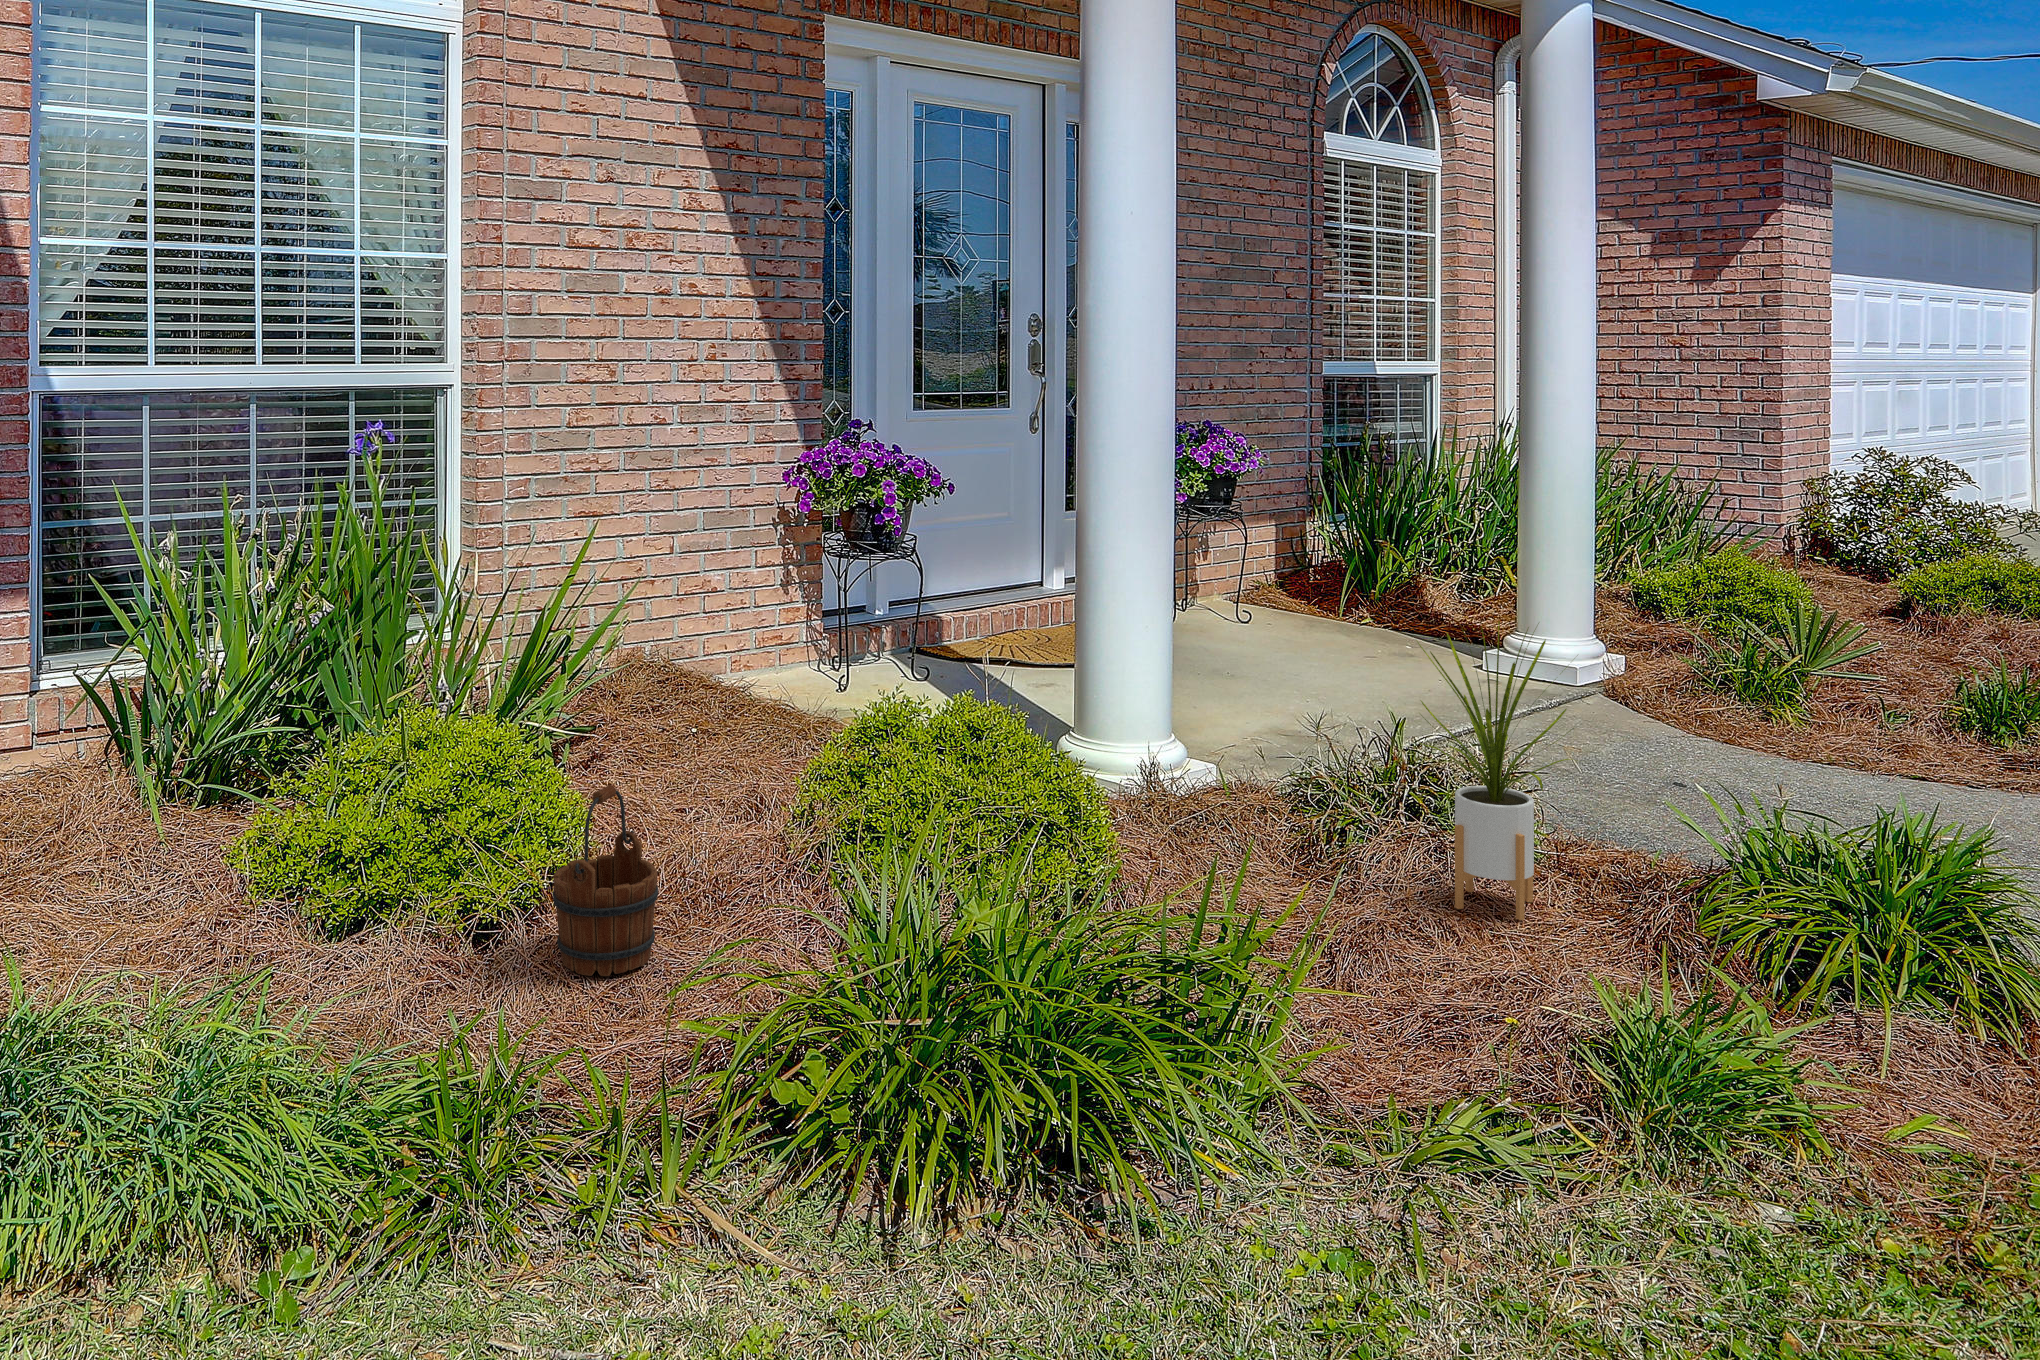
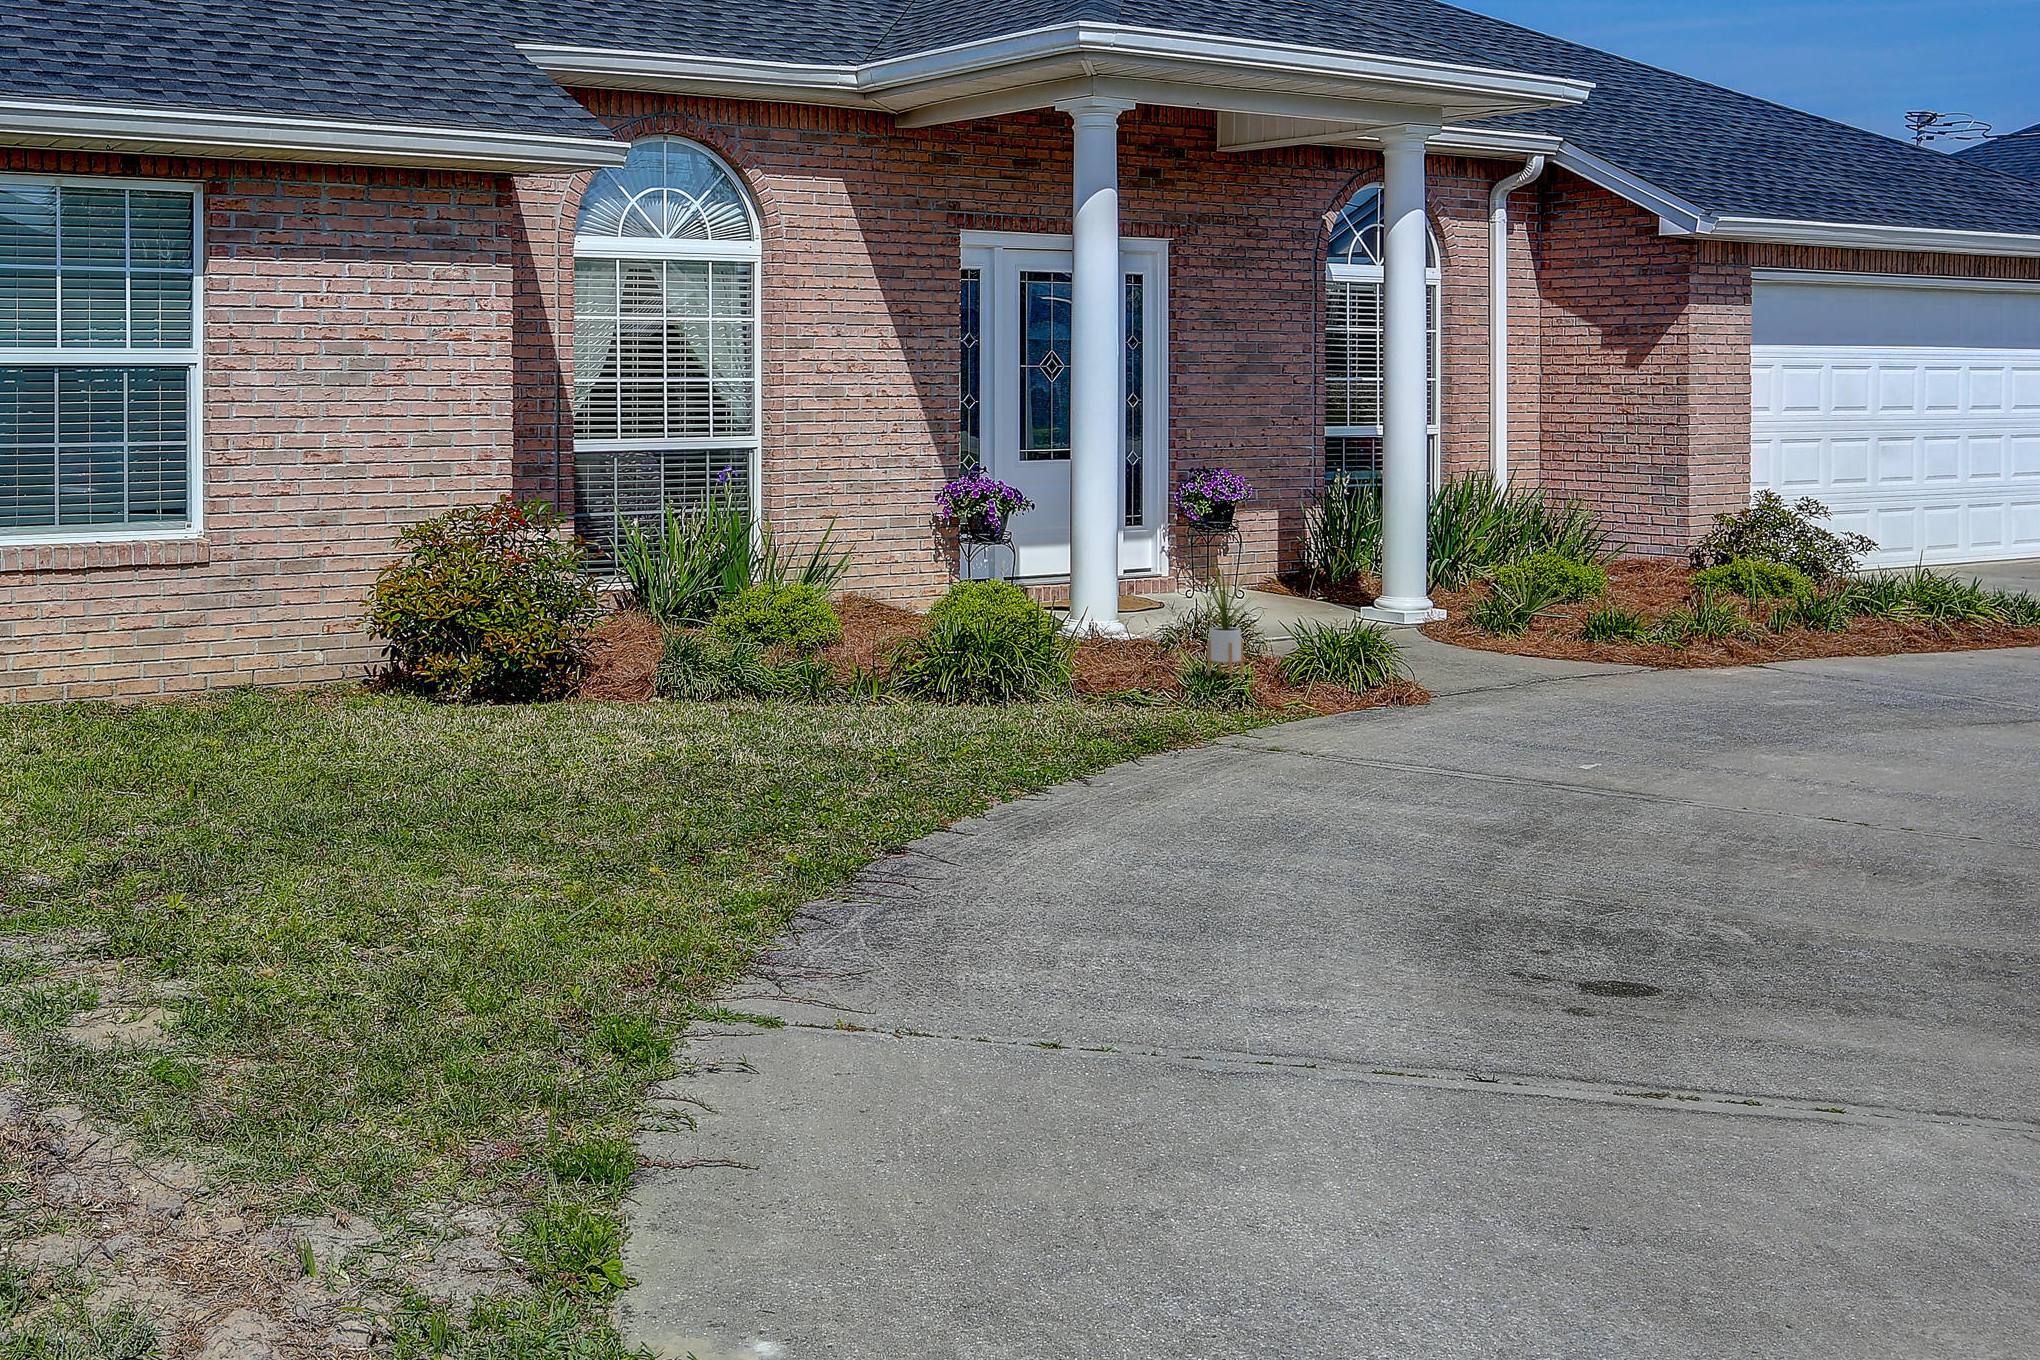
wooden bucket: present [553,785,658,976] -> none [831,610,871,680]

